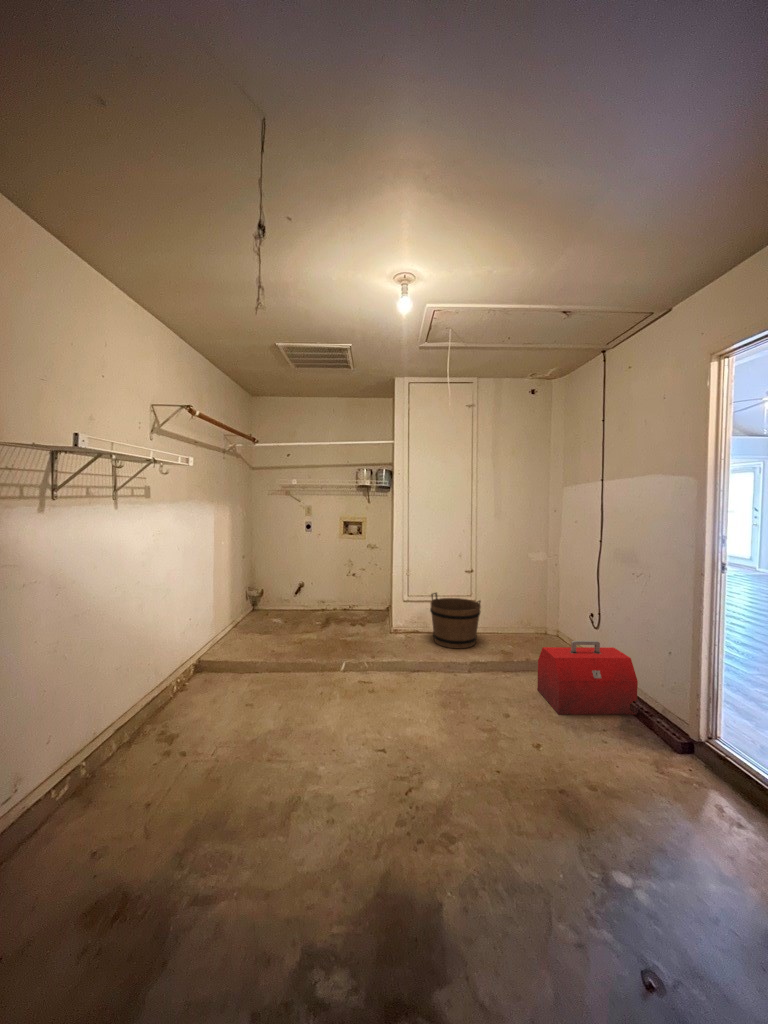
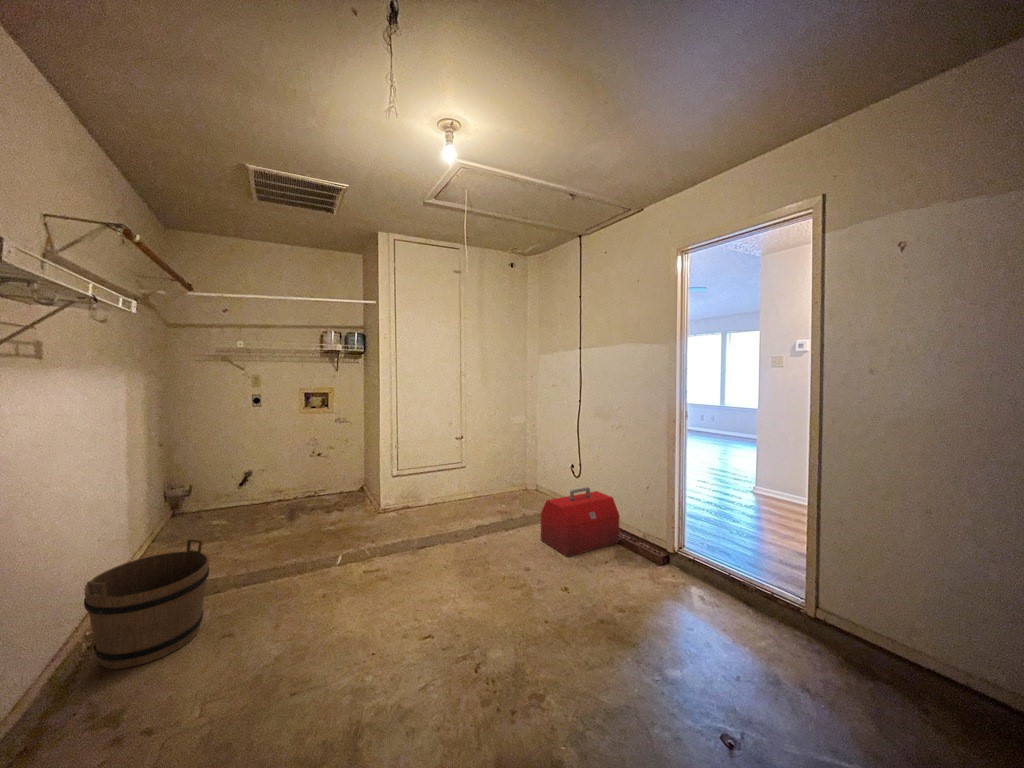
bucket: present [430,593,481,648] -> present [84,539,209,669]

